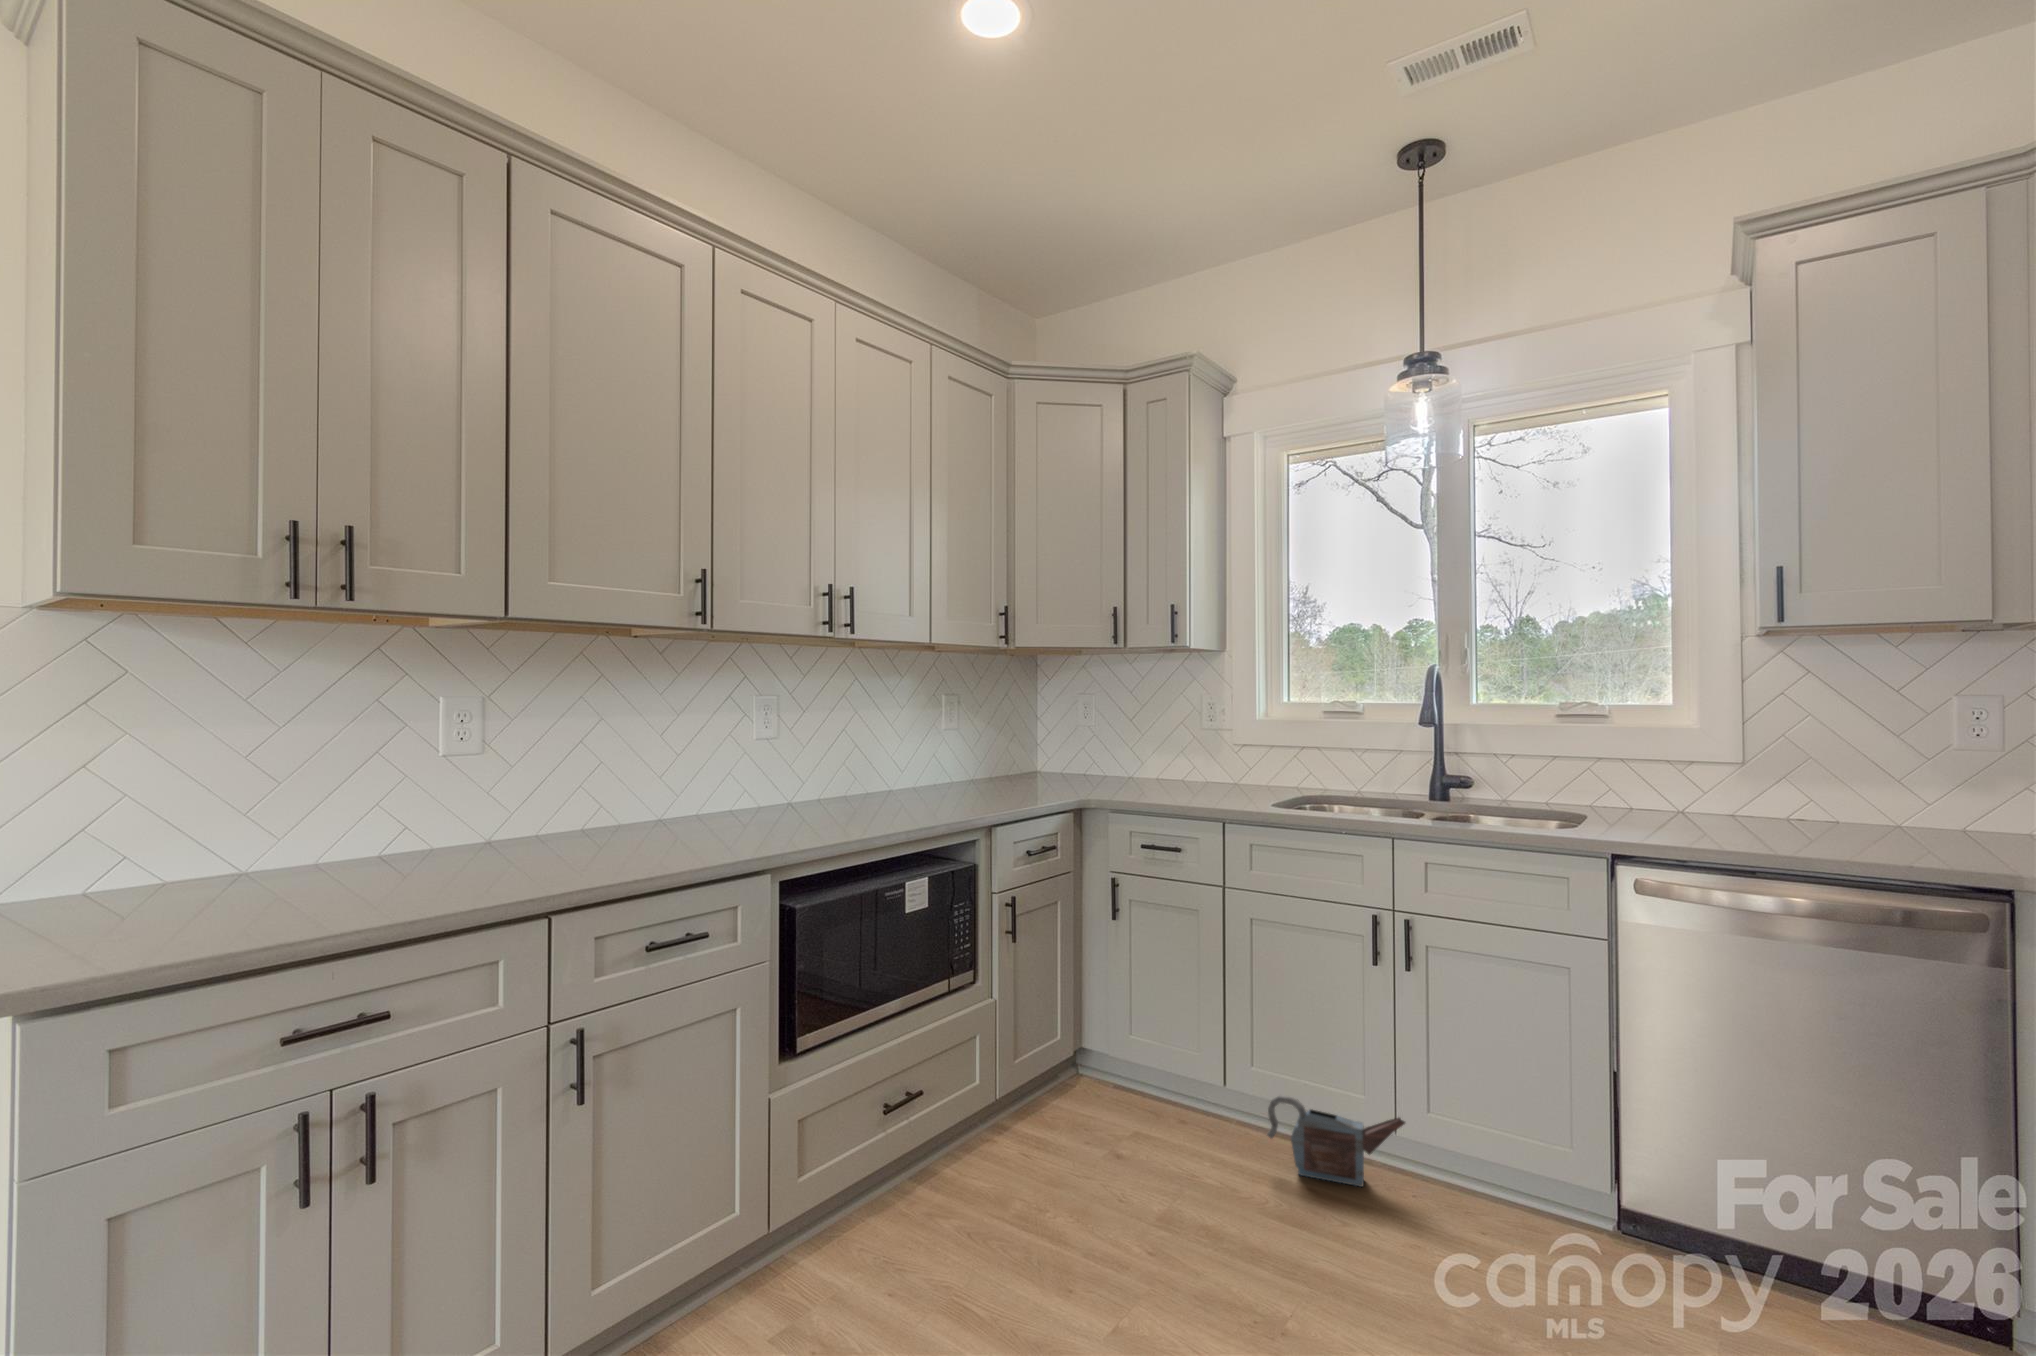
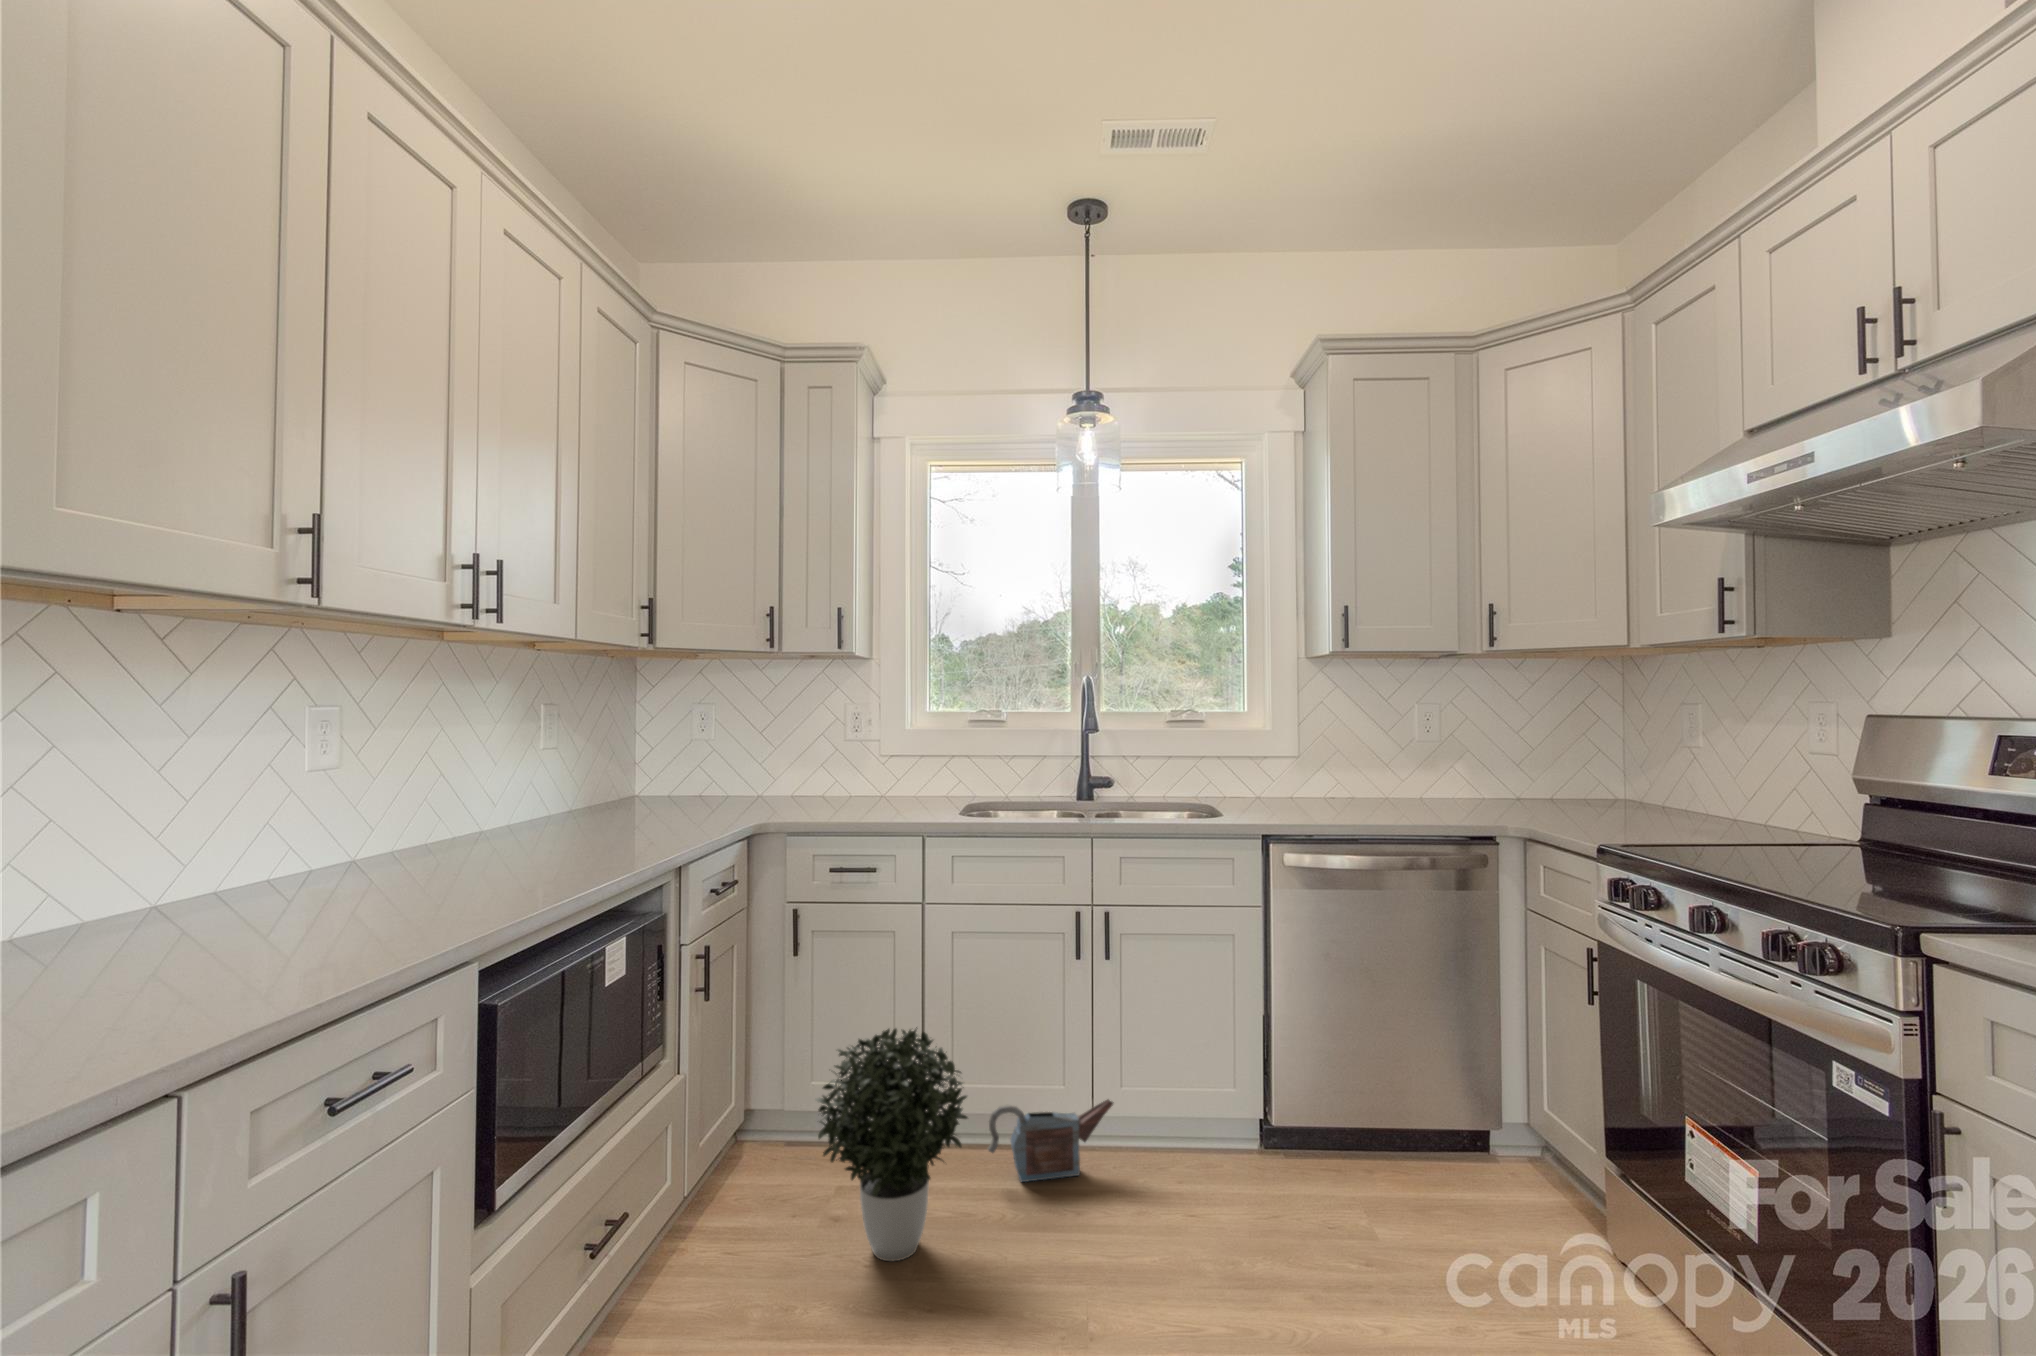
potted plant: none [1079,993,1220,1202] -> present [815,1027,967,1261]

